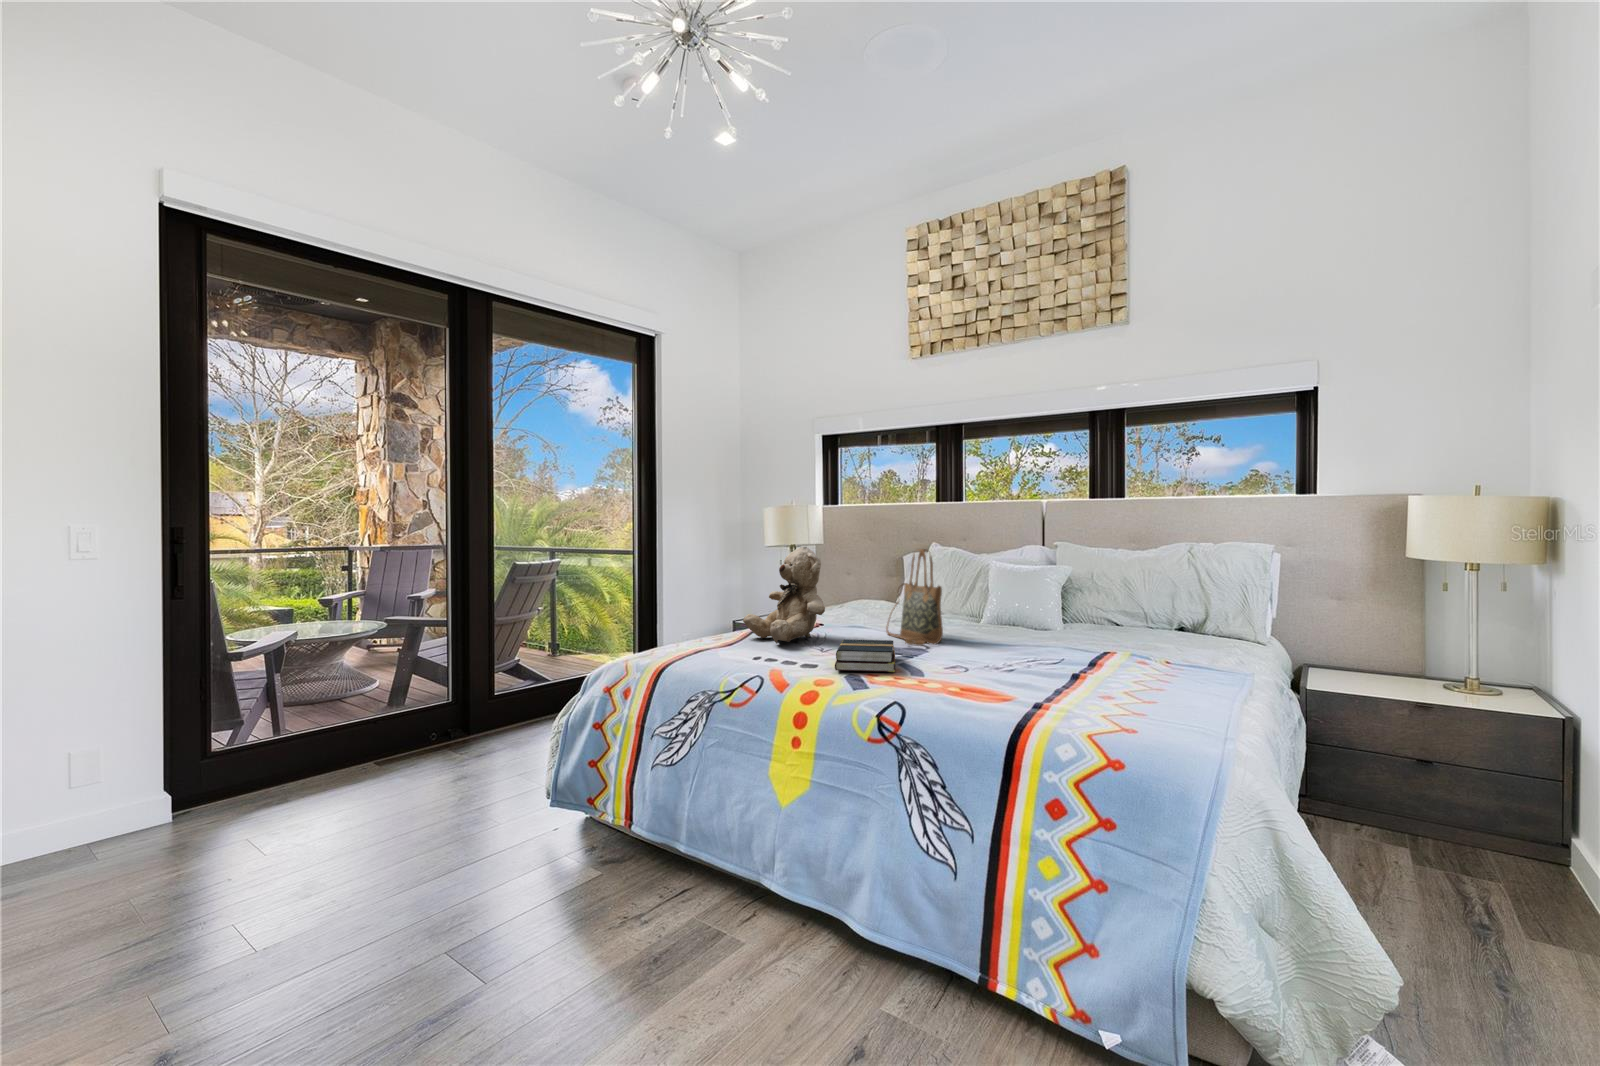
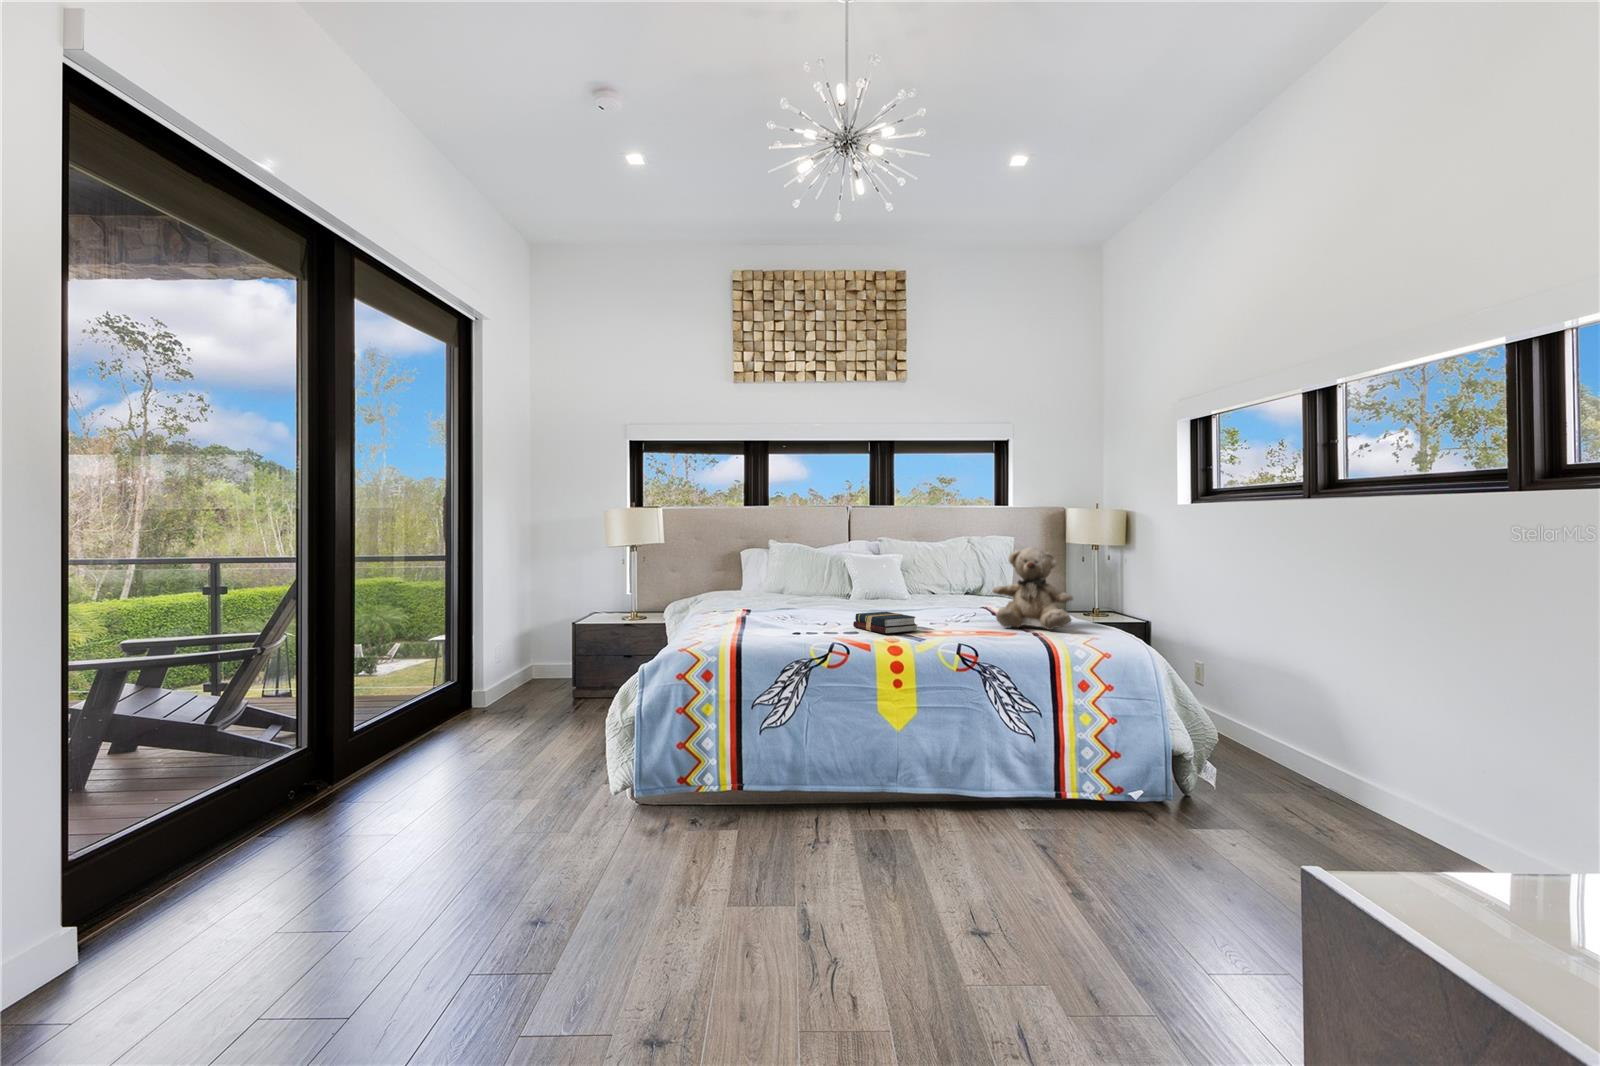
teddy bear: present [743,547,825,644] -> present [992,547,1073,630]
handbag: present [886,549,943,646] -> none [822,545,884,616]

